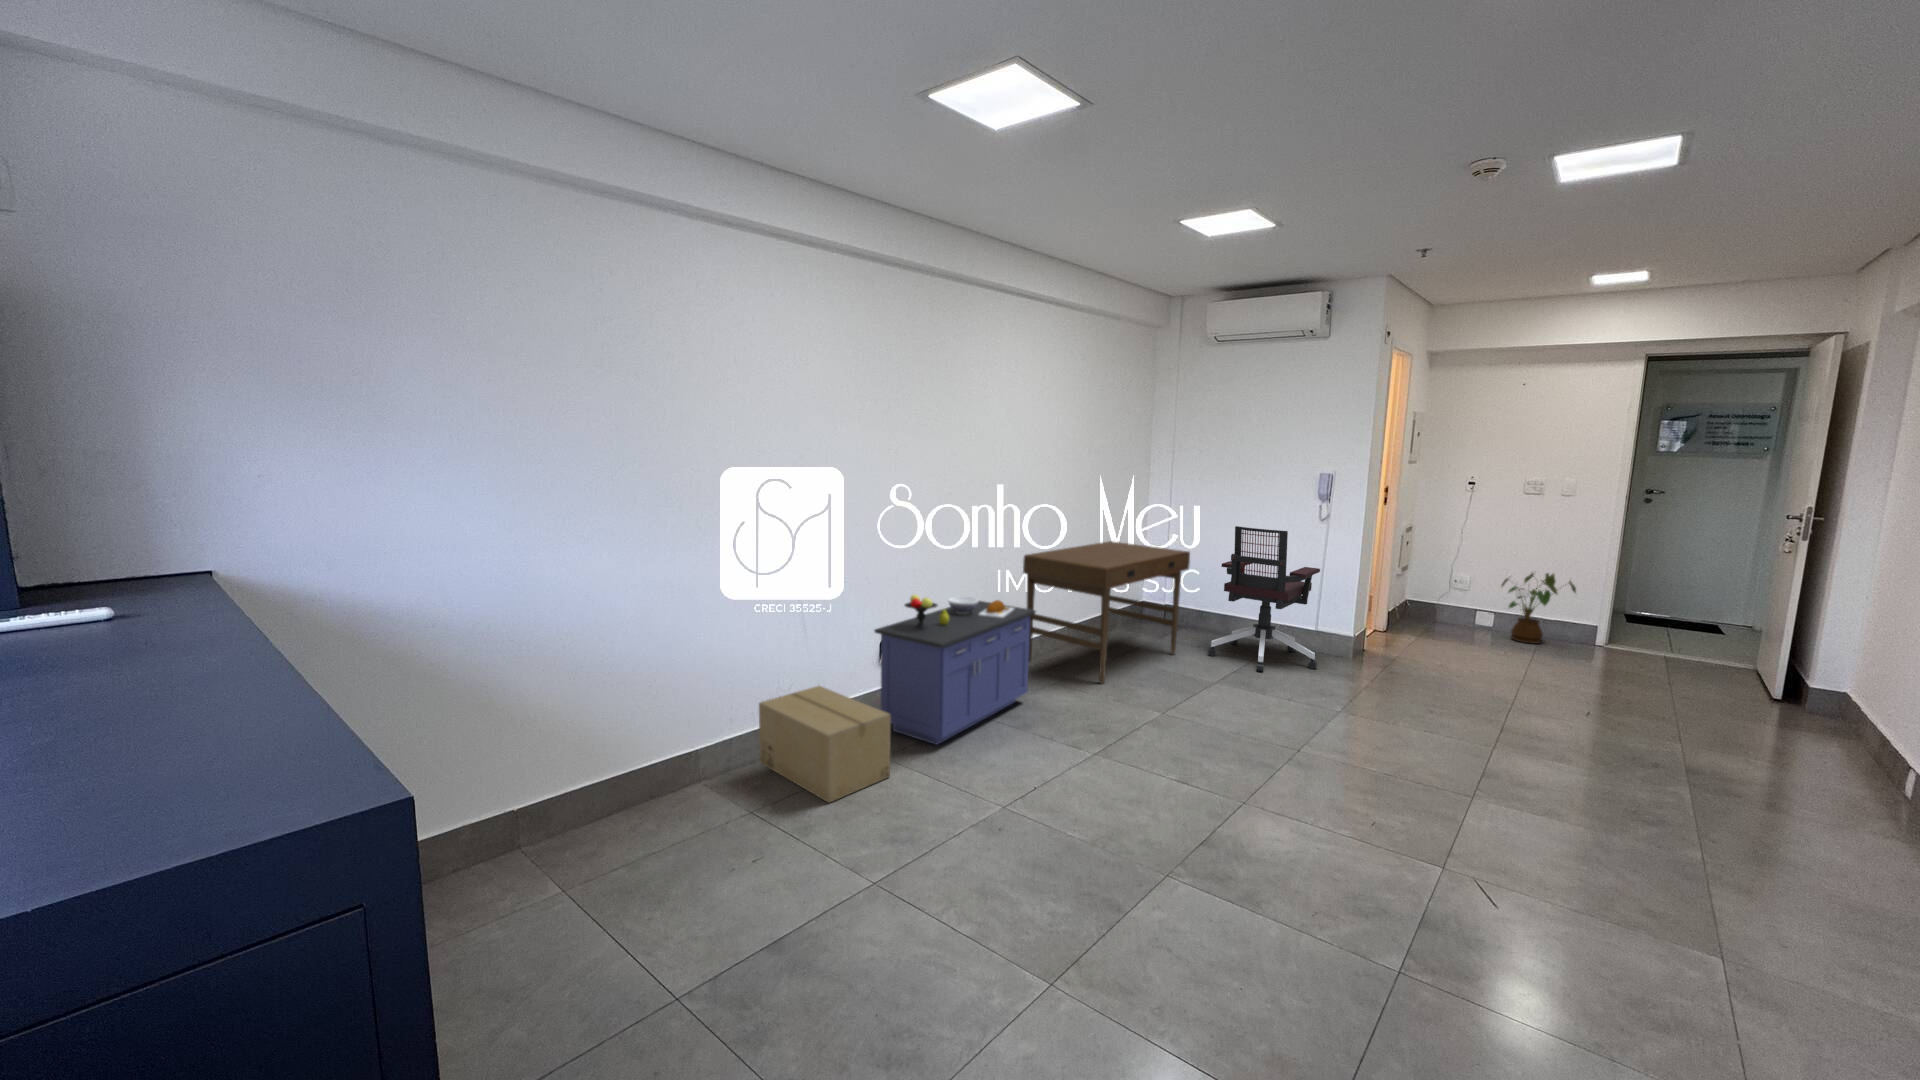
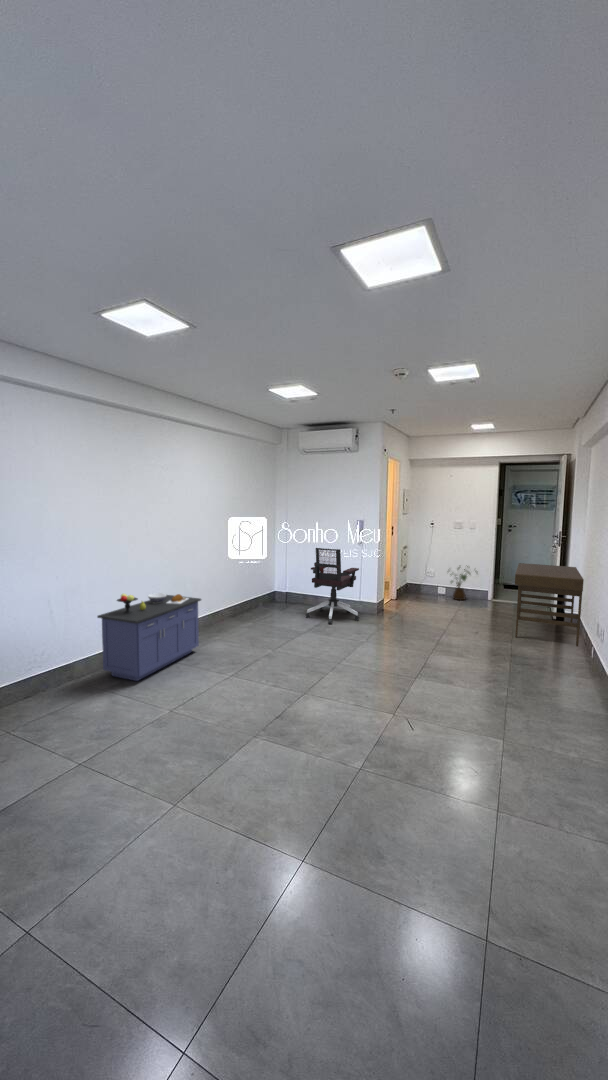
desk: present [1023,541,1190,684] -> present [515,563,584,646]
cardboard box: present [759,686,890,802] -> none [15,652,103,723]

